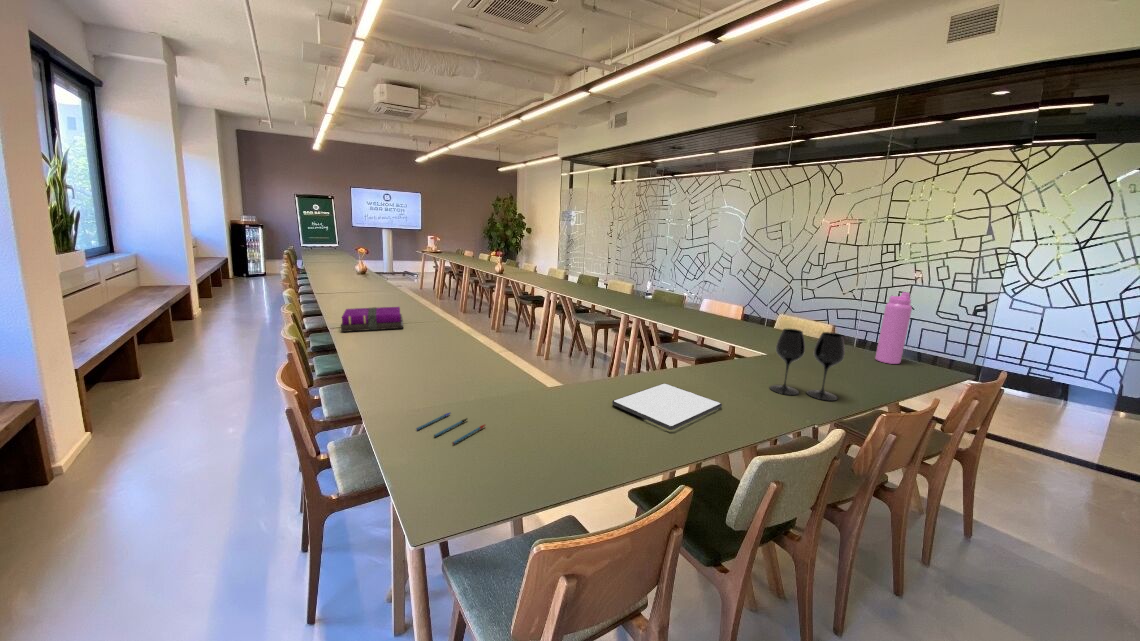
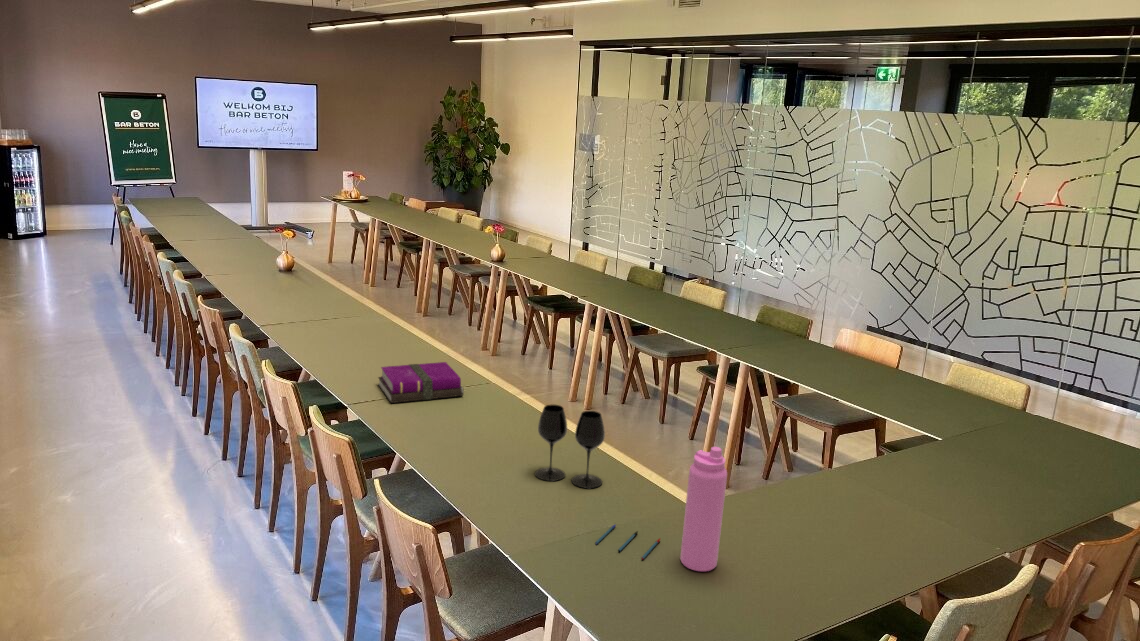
water bottle: present [875,292,912,364] -> present [680,447,727,571]
wine glass: present [770,329,845,401] -> present [535,404,605,488]
tablet: present [612,383,722,430] -> none [776,487,892,545]

